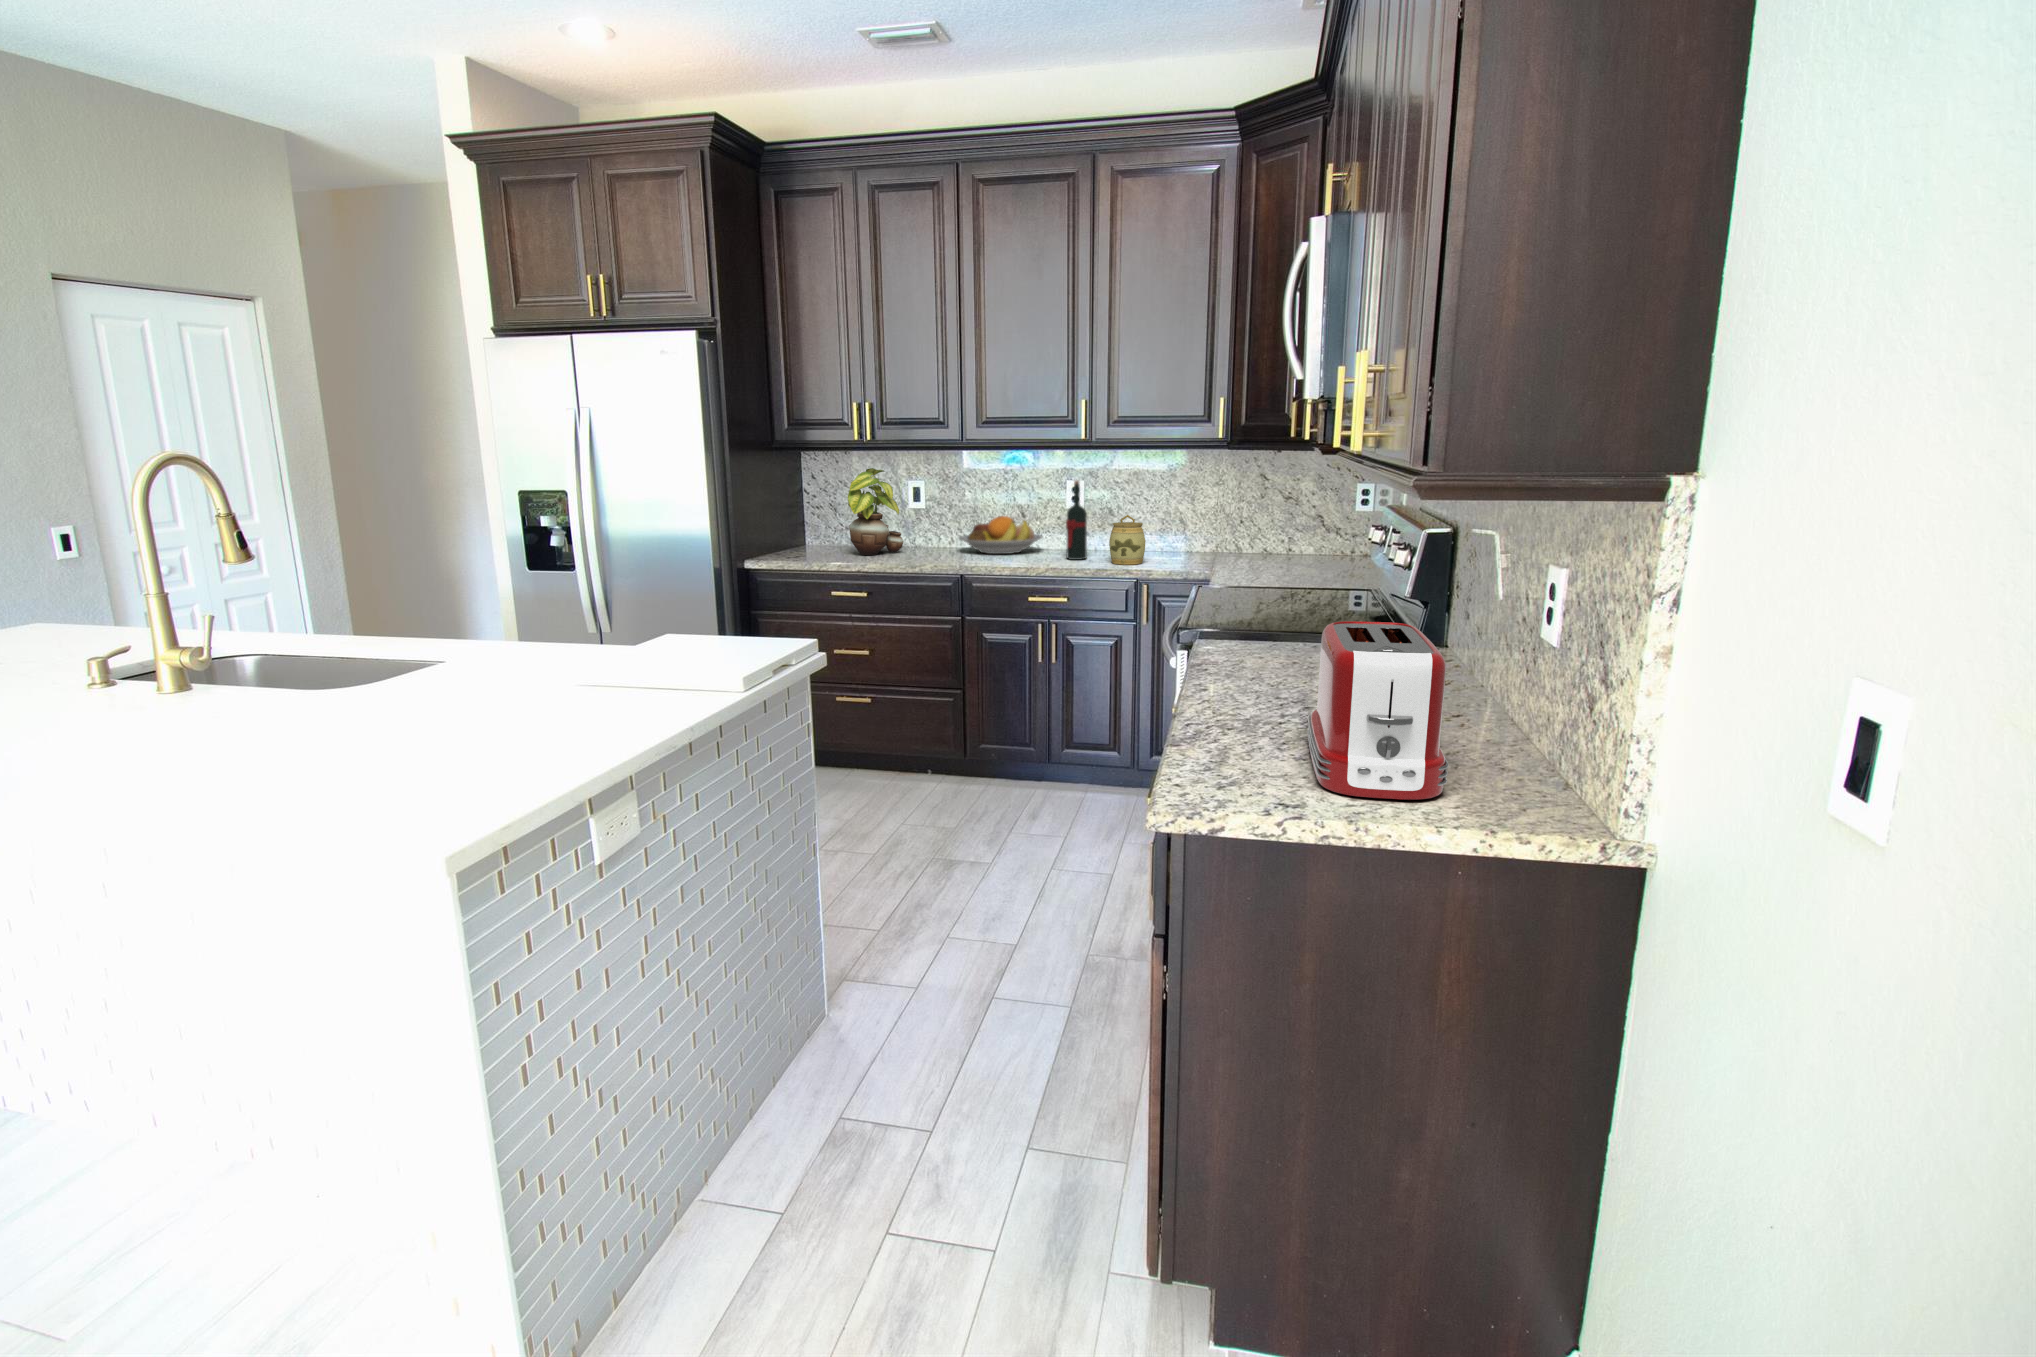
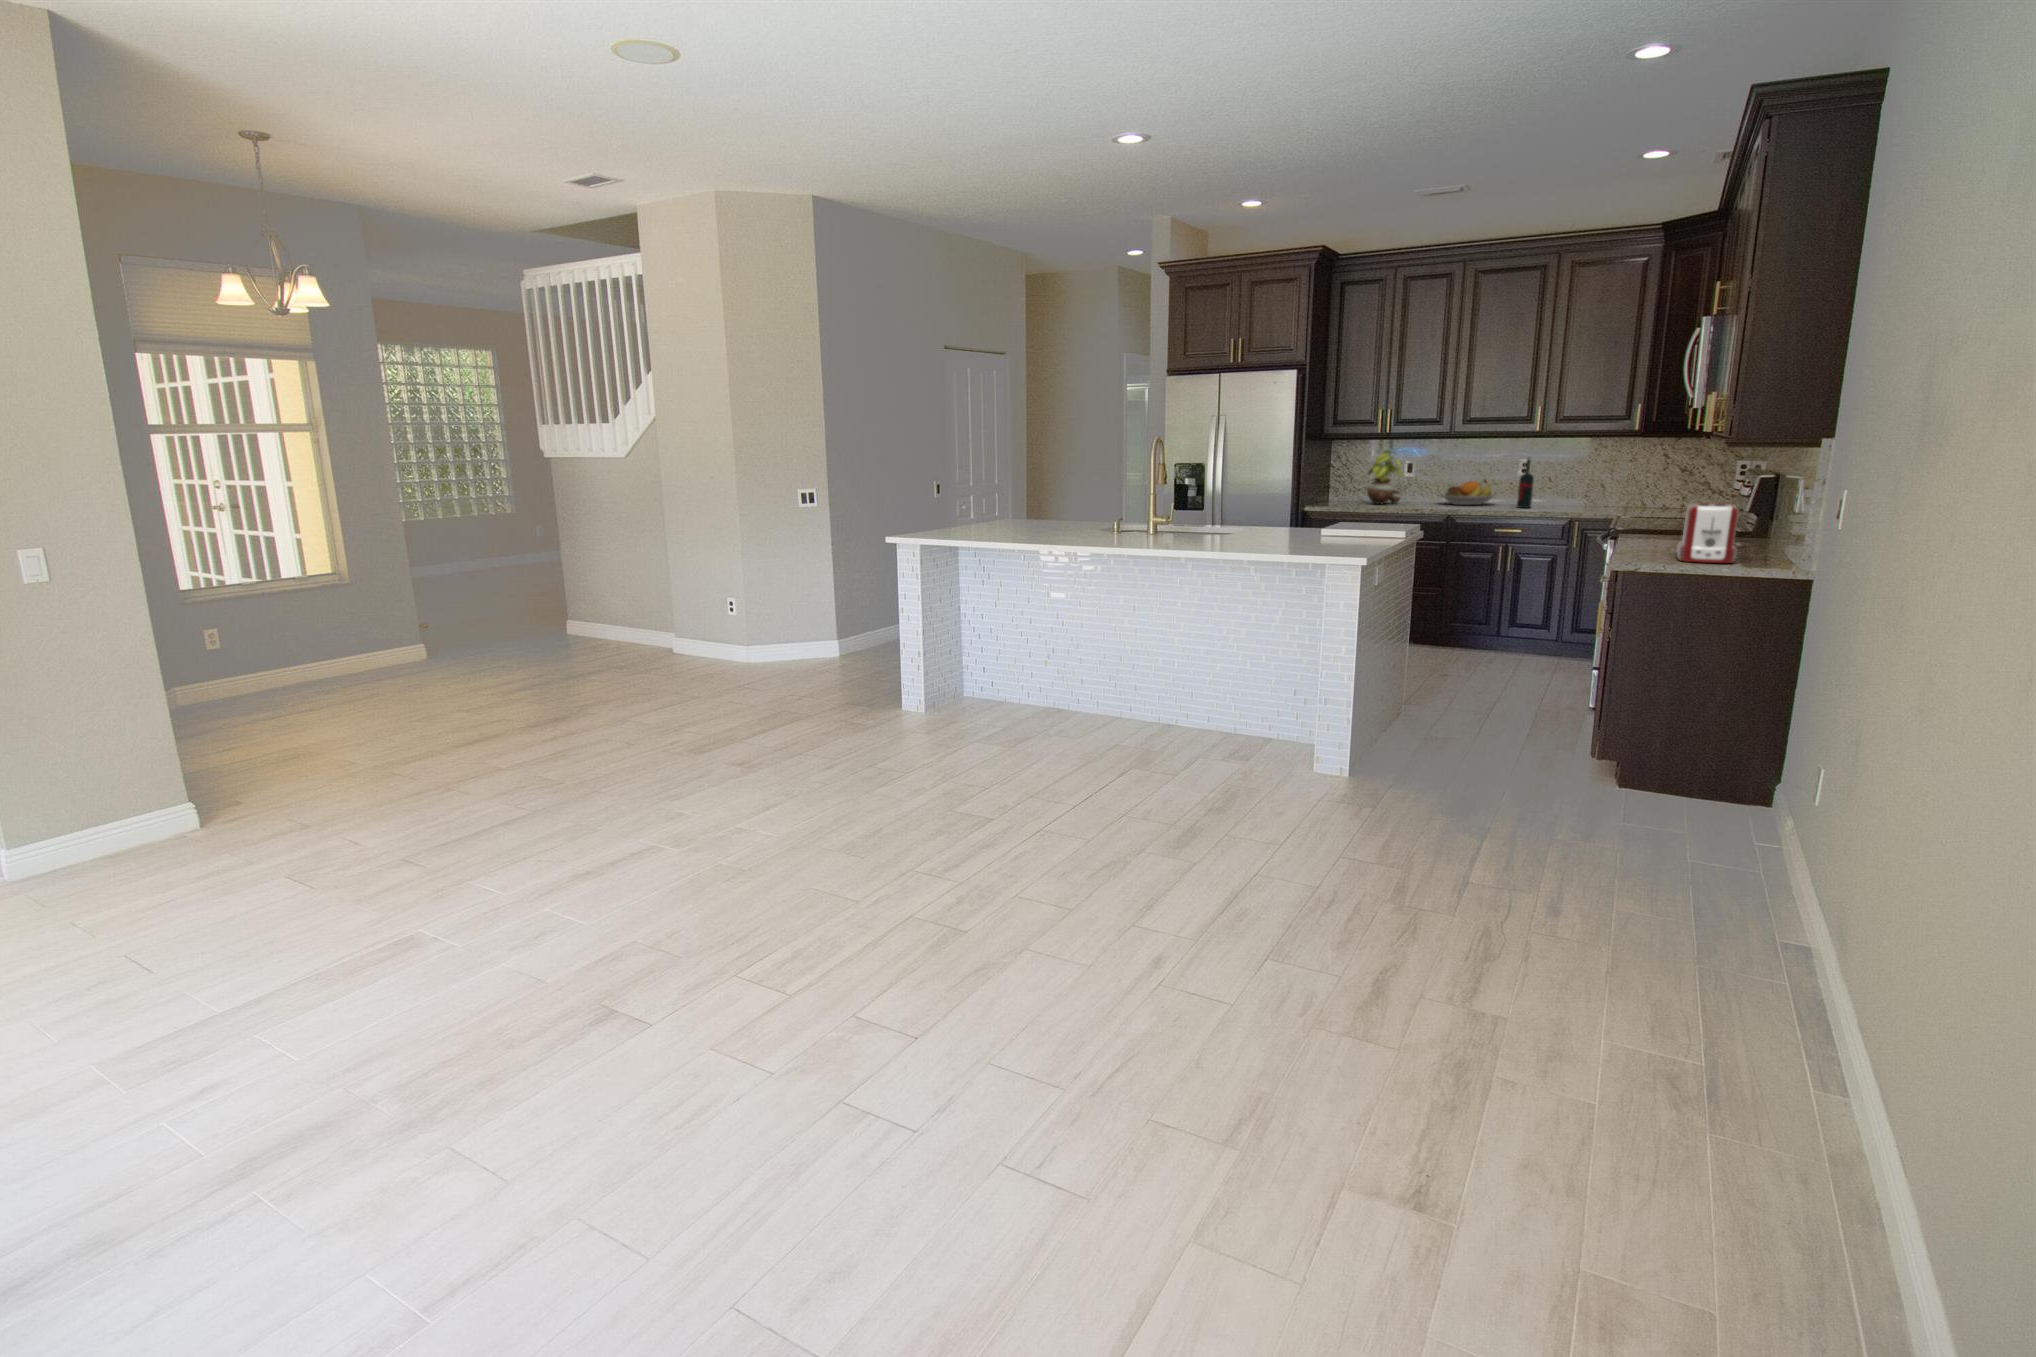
jar: present [1109,515,1146,565] -> none [1549,479,1576,510]

